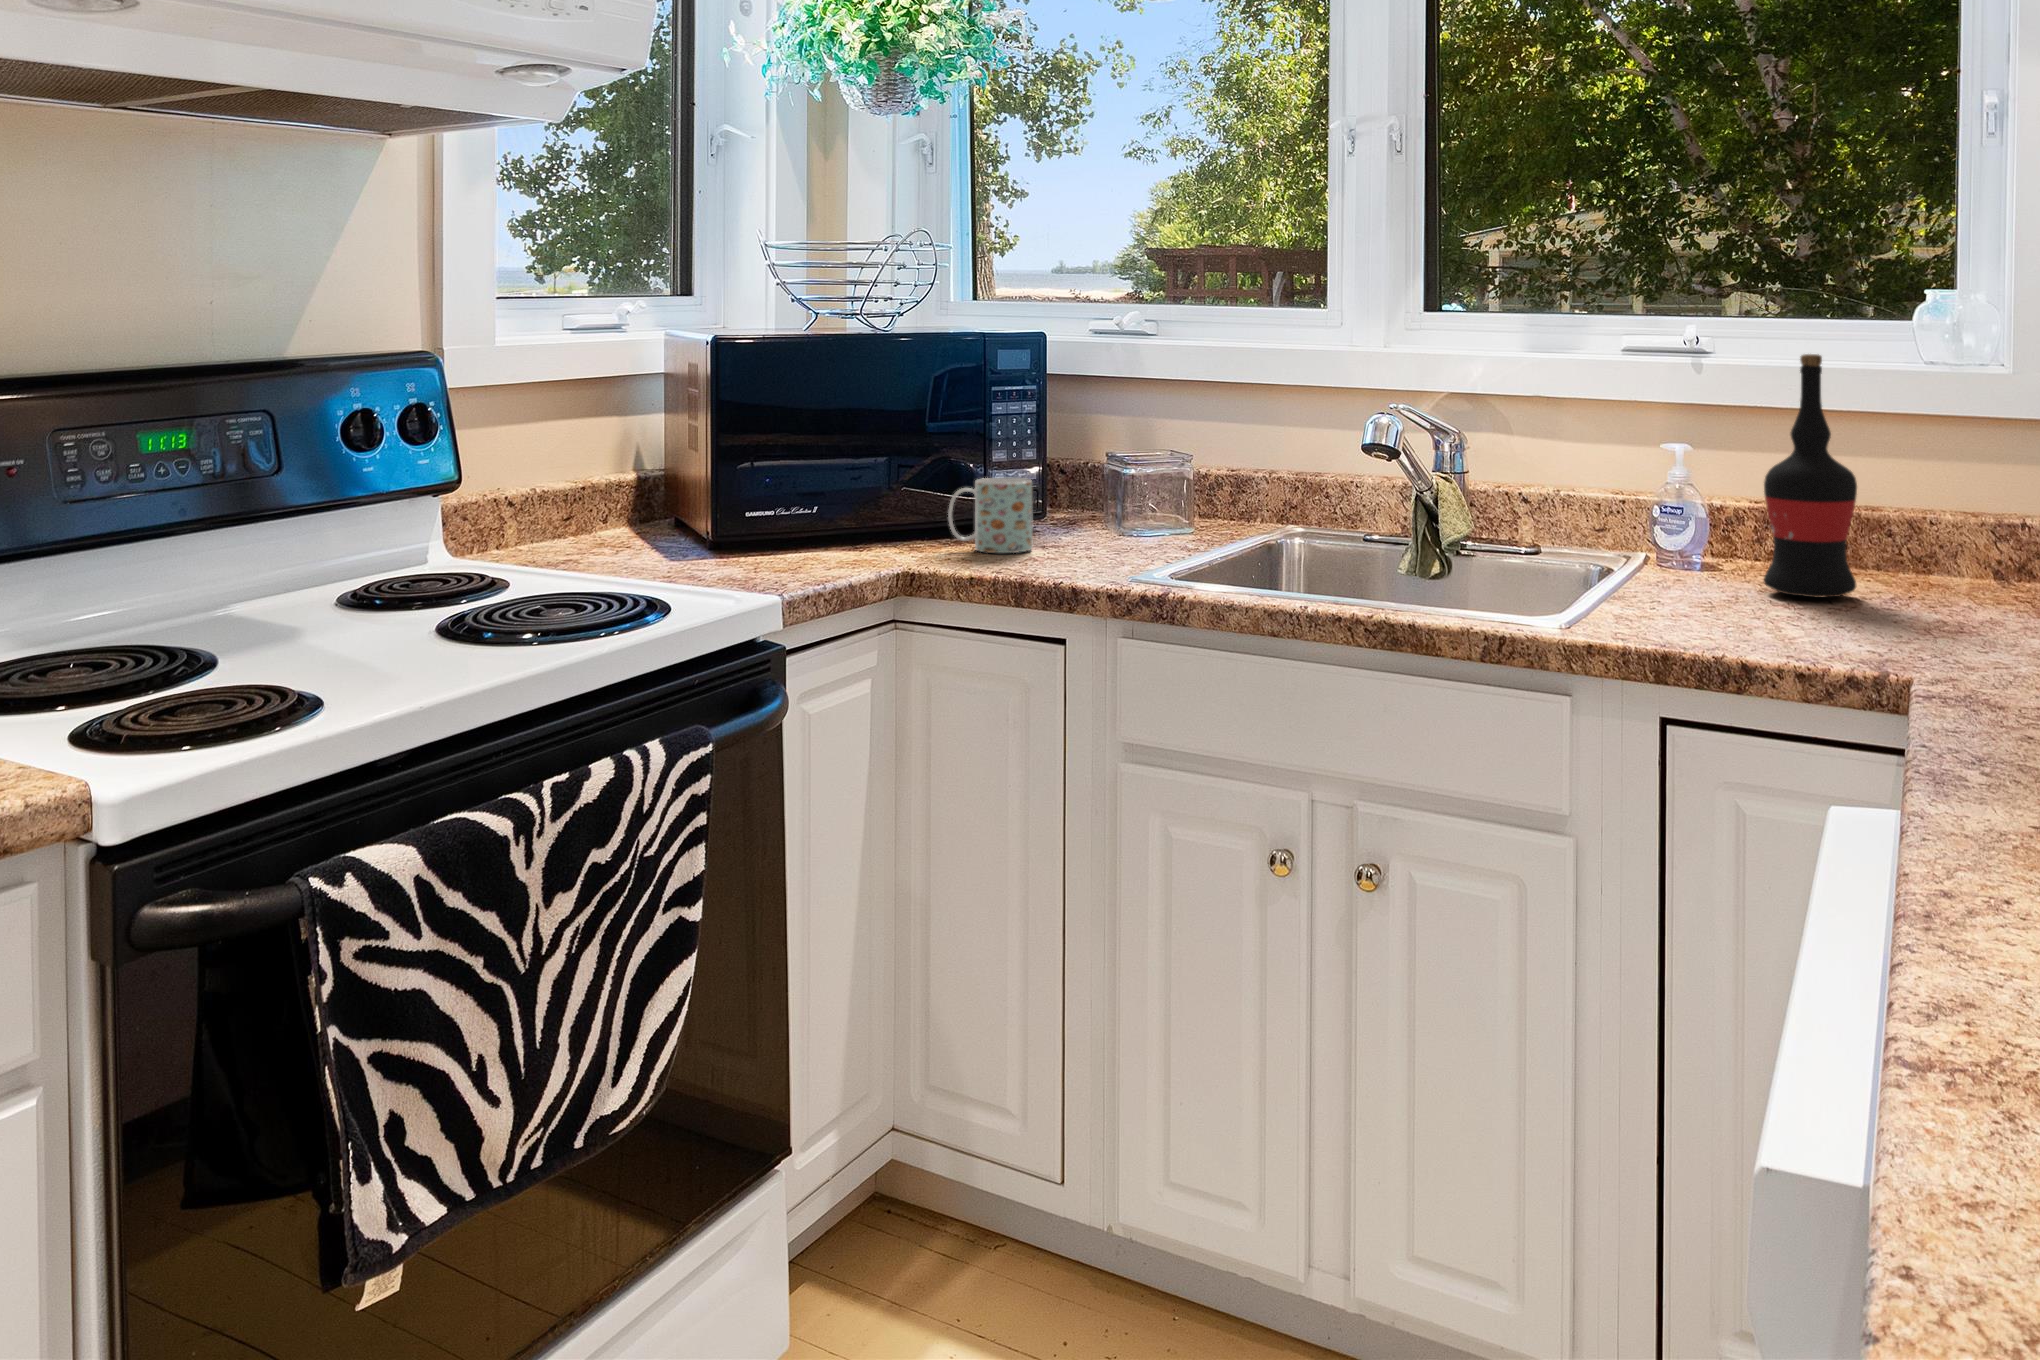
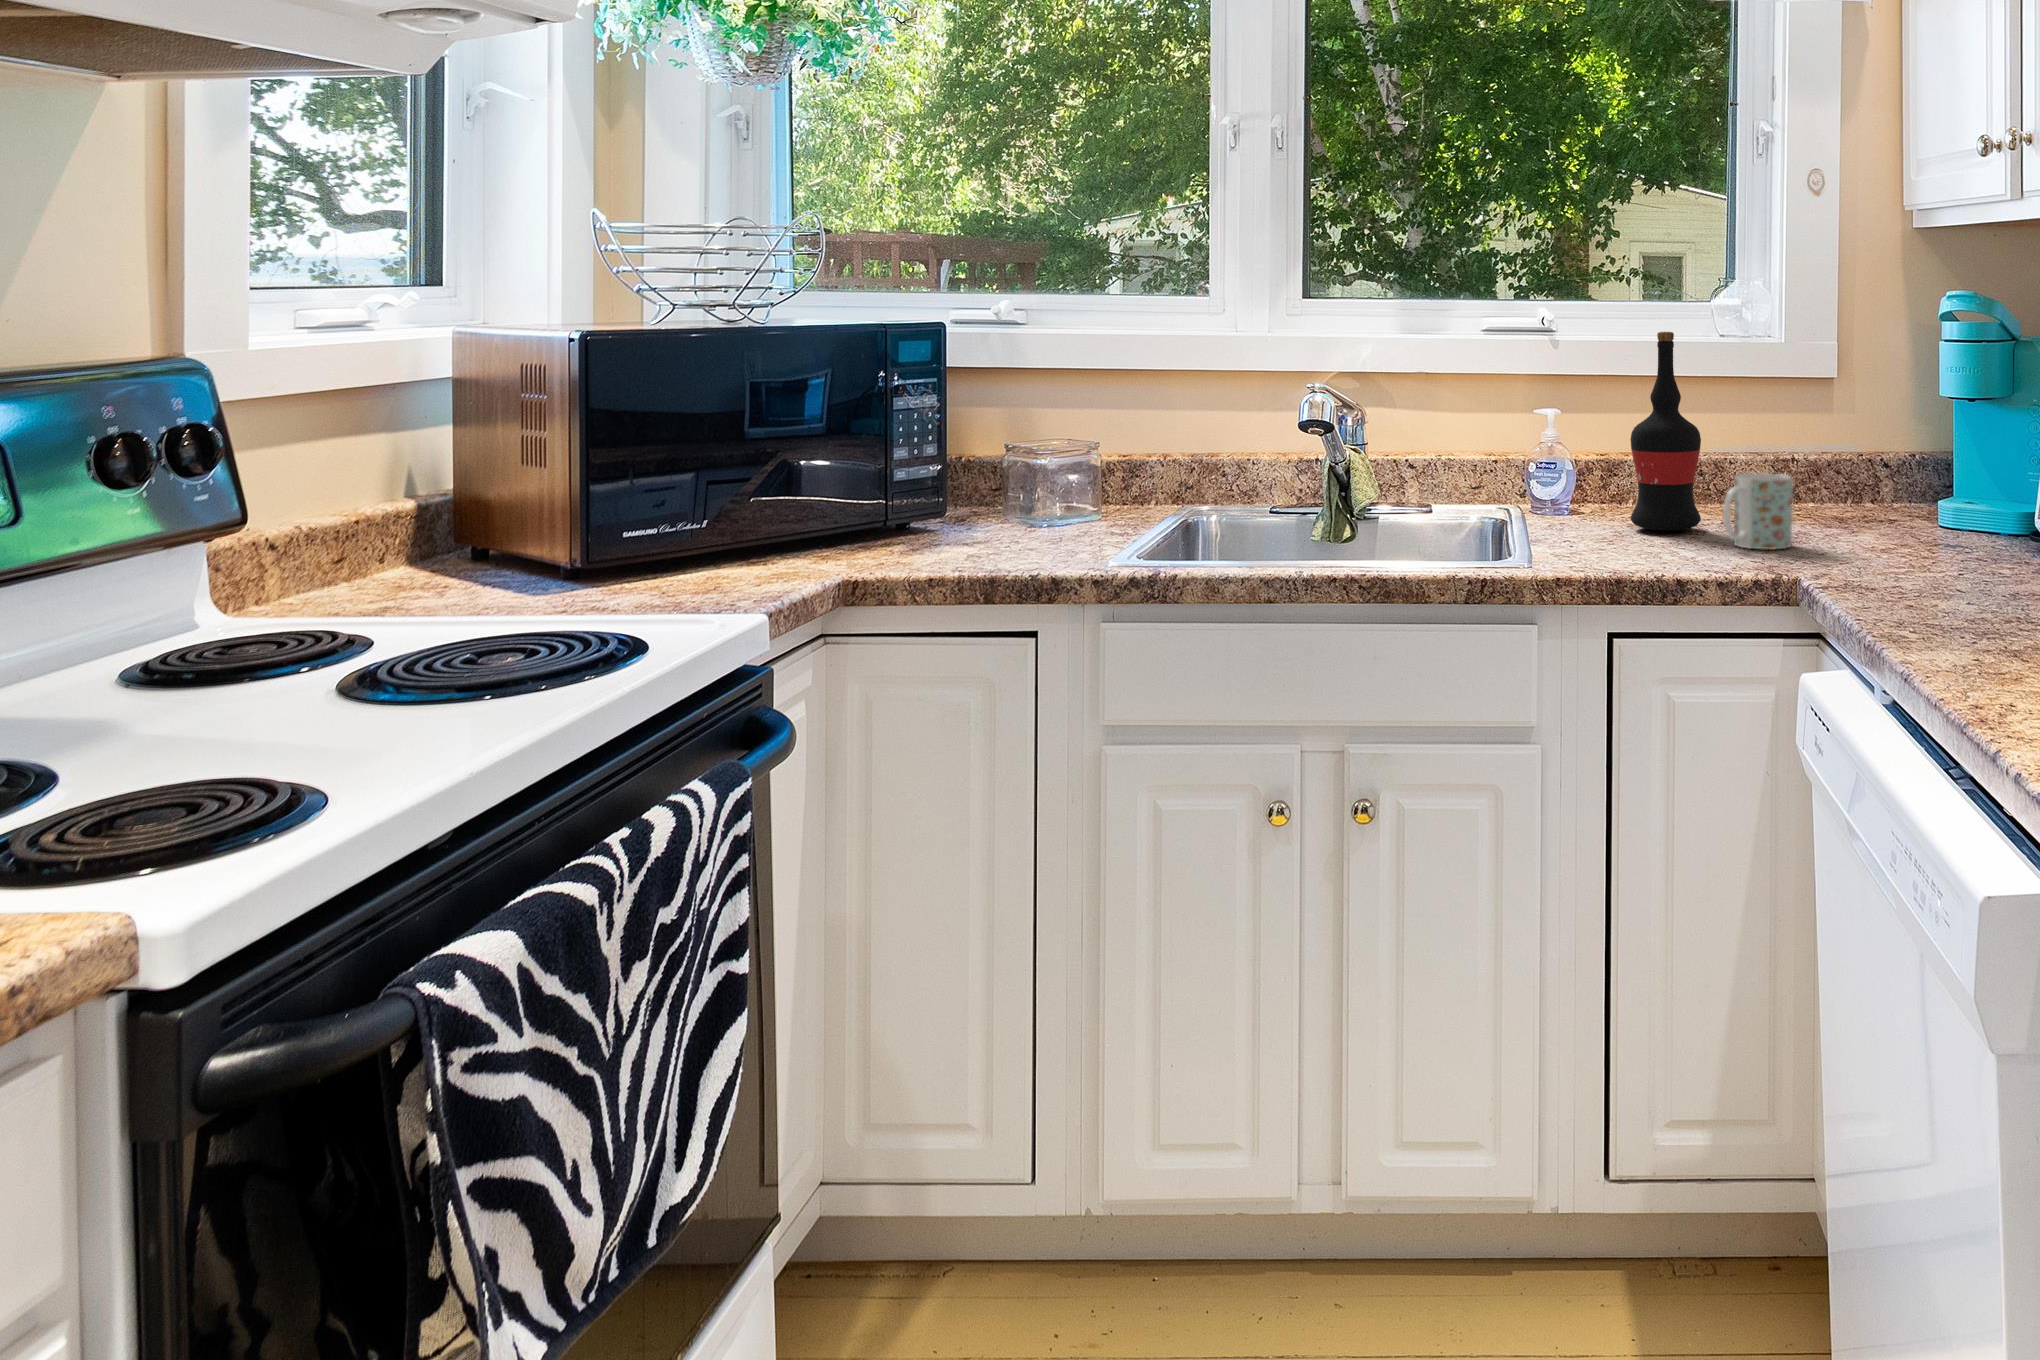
mug: present [948,478,1032,553] -> present [1723,474,1793,549]

